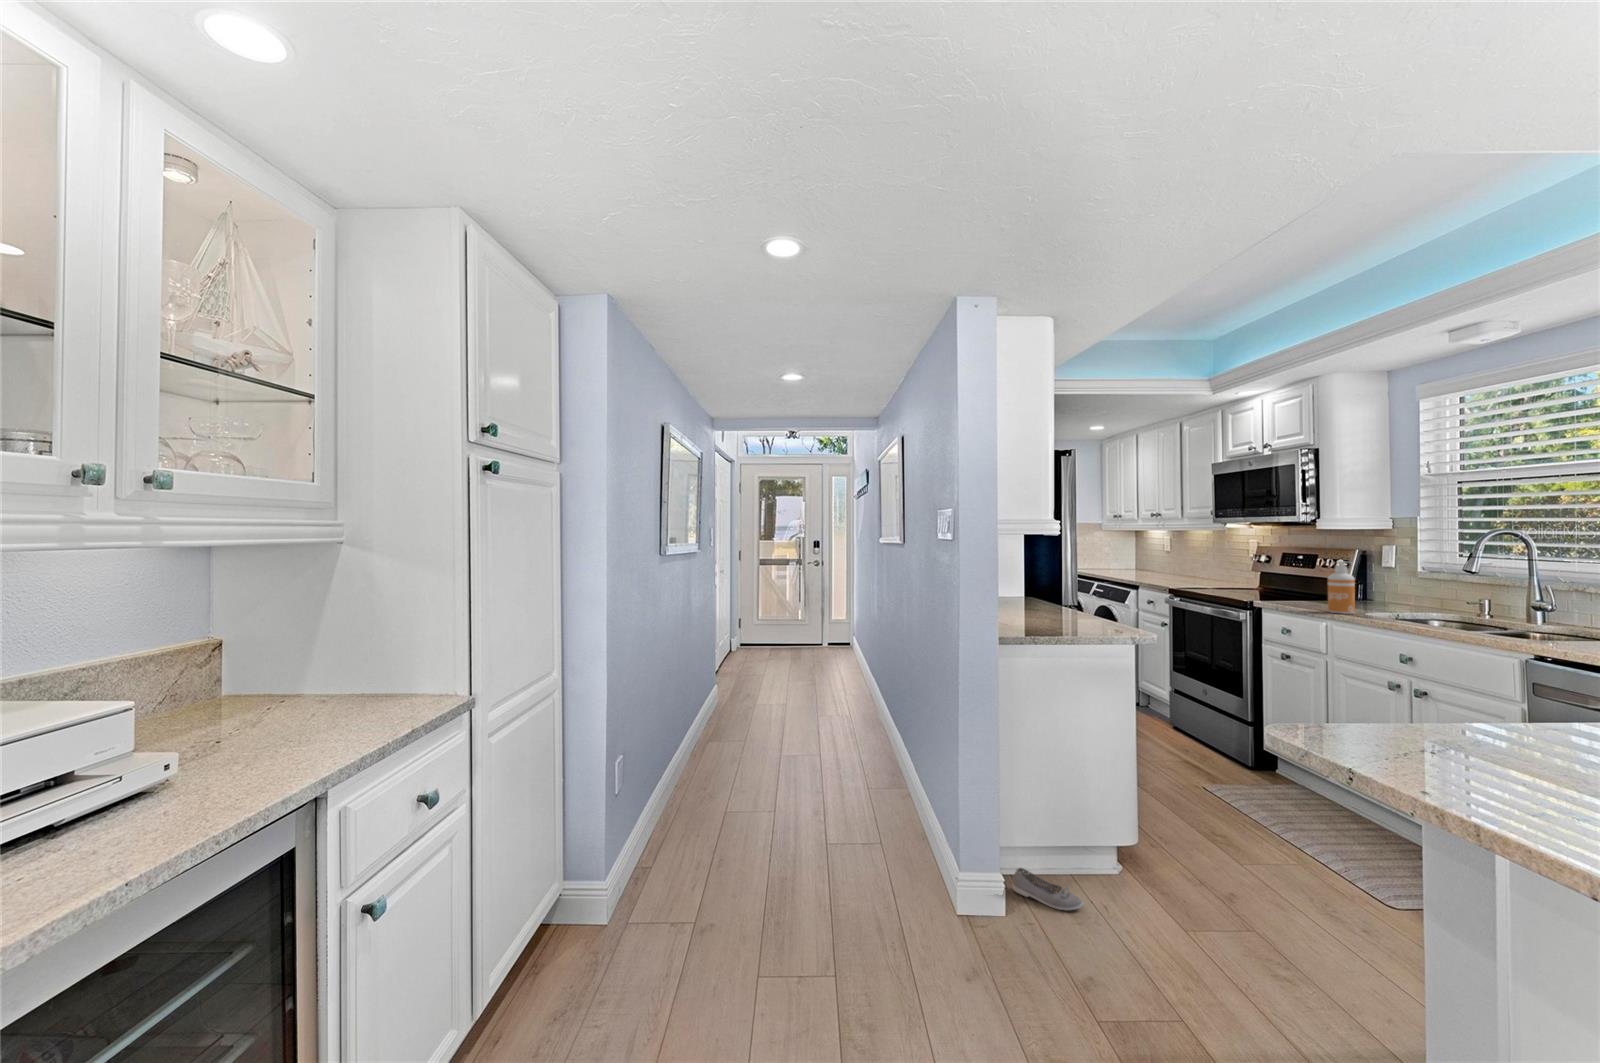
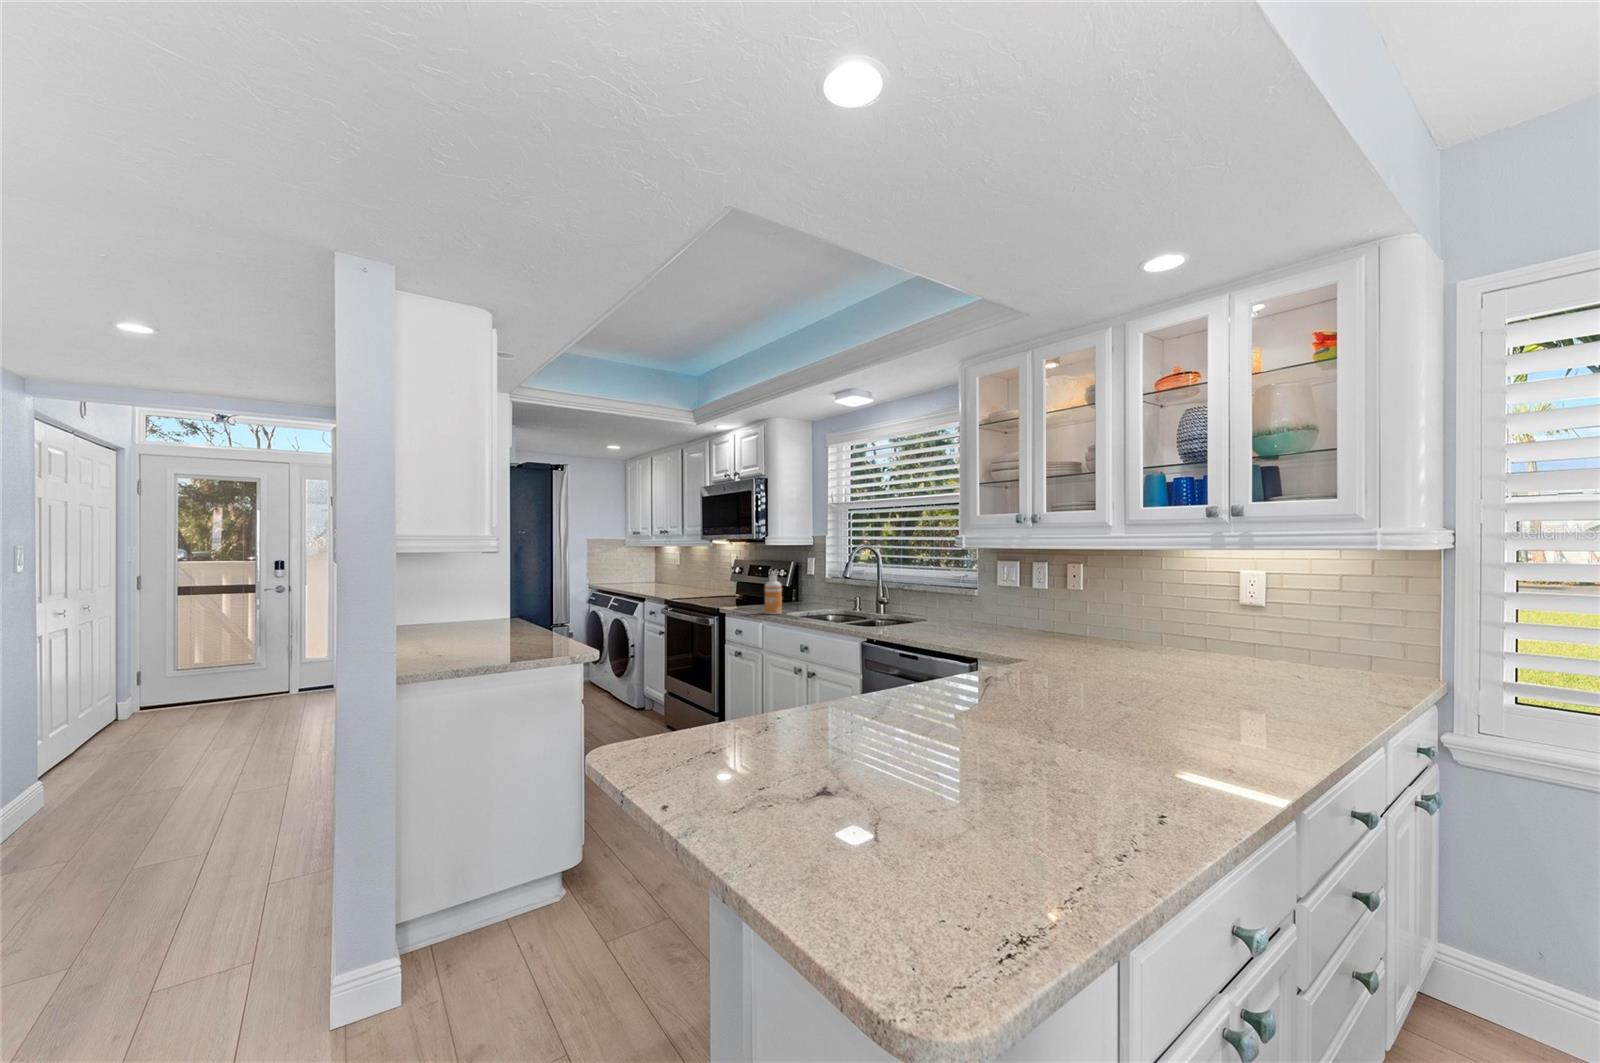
shoe: present [1012,868,1083,910] -> none [422,934,502,971]

